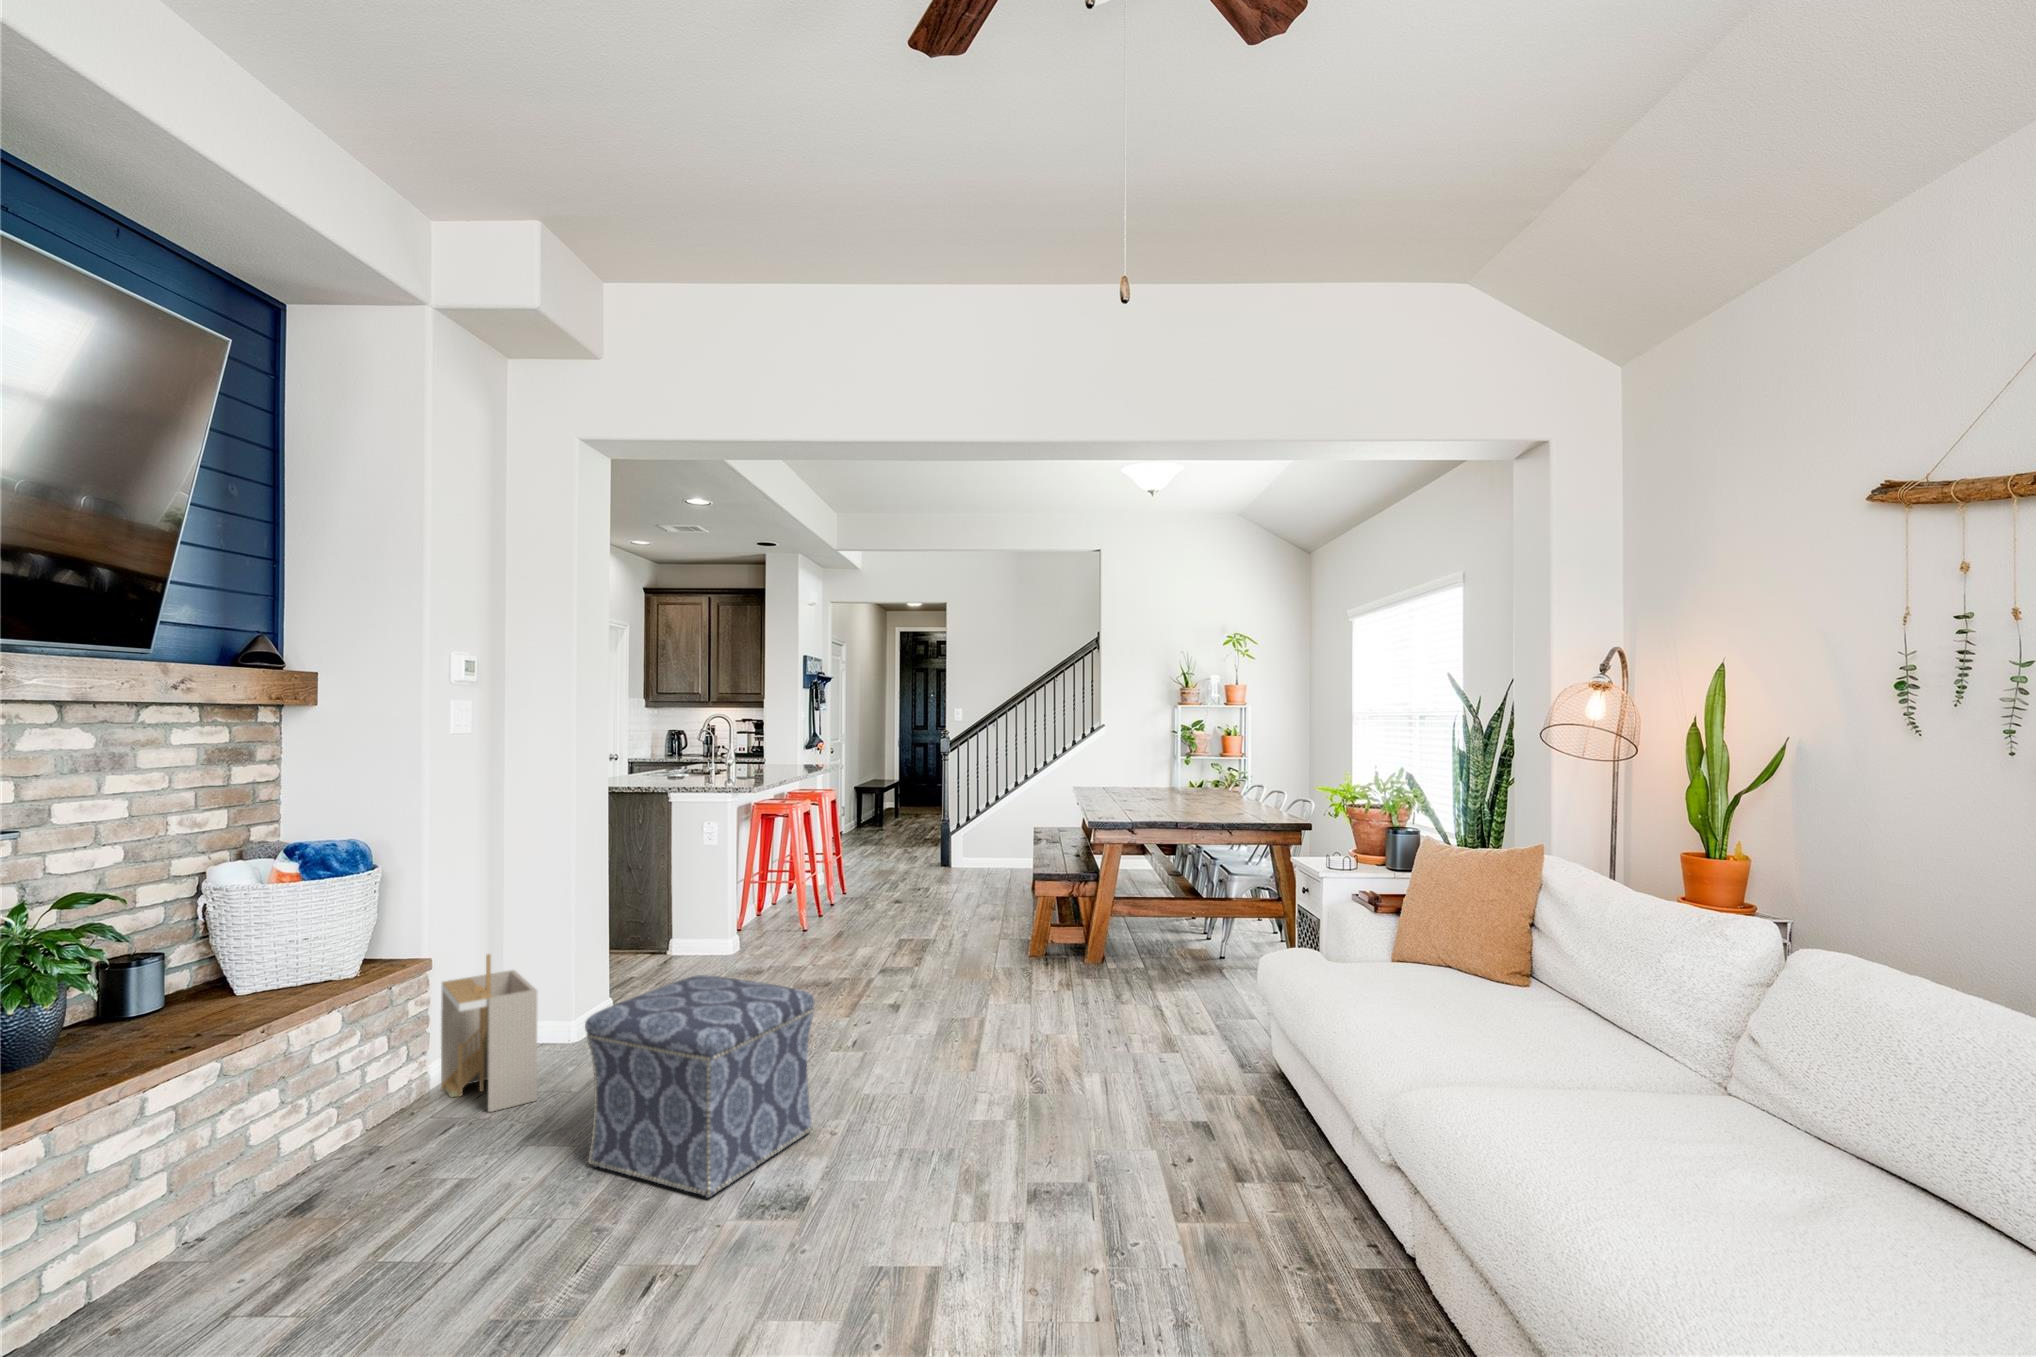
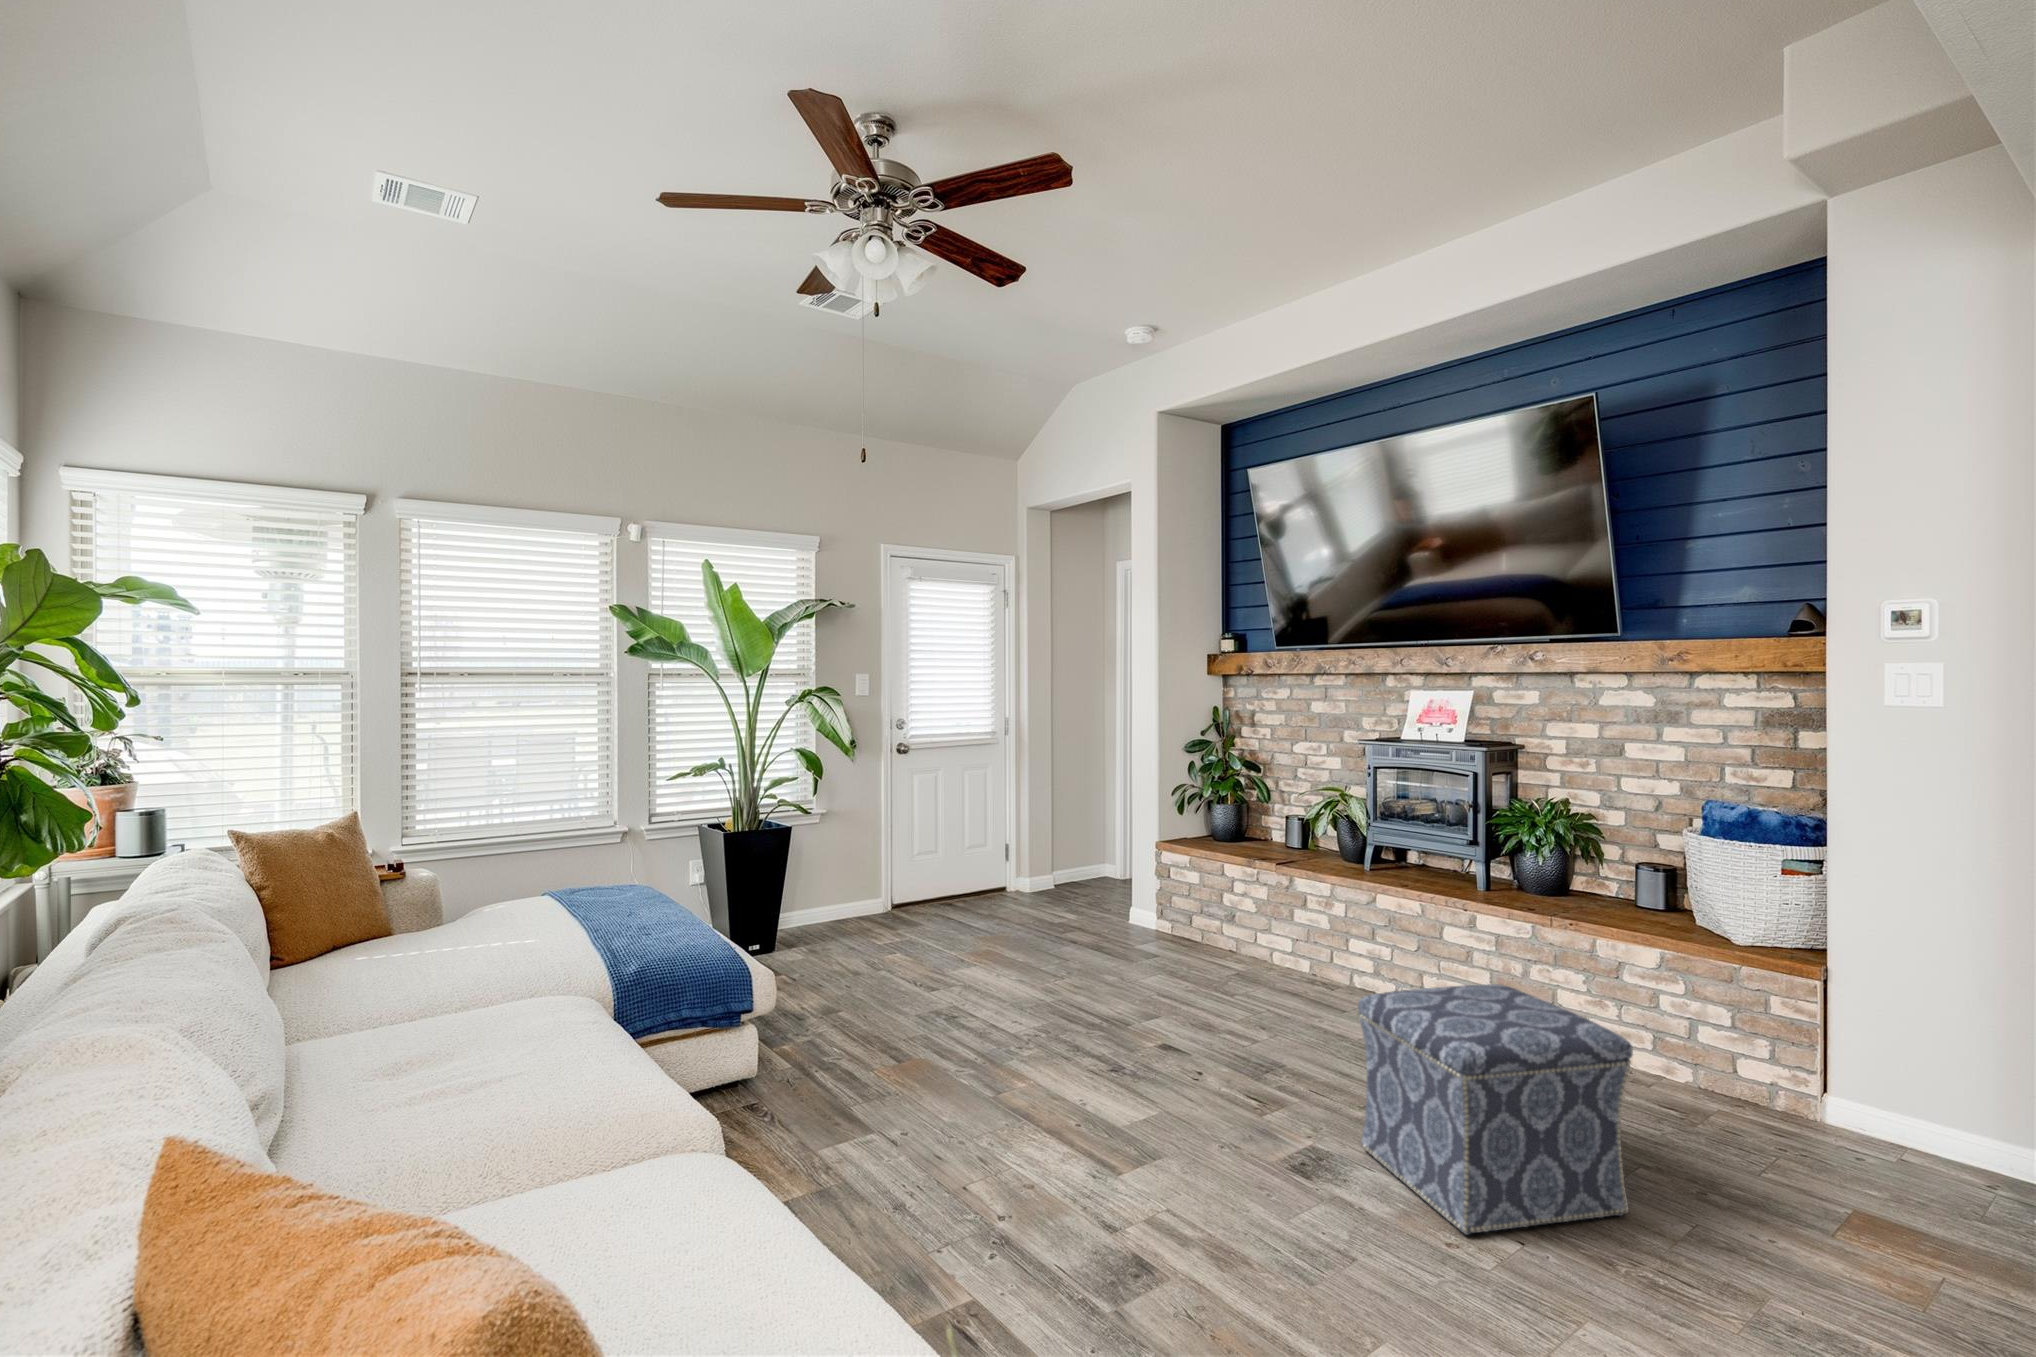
storage bin: present [441,954,537,1112] -> none [1710,971,1881,1173]

